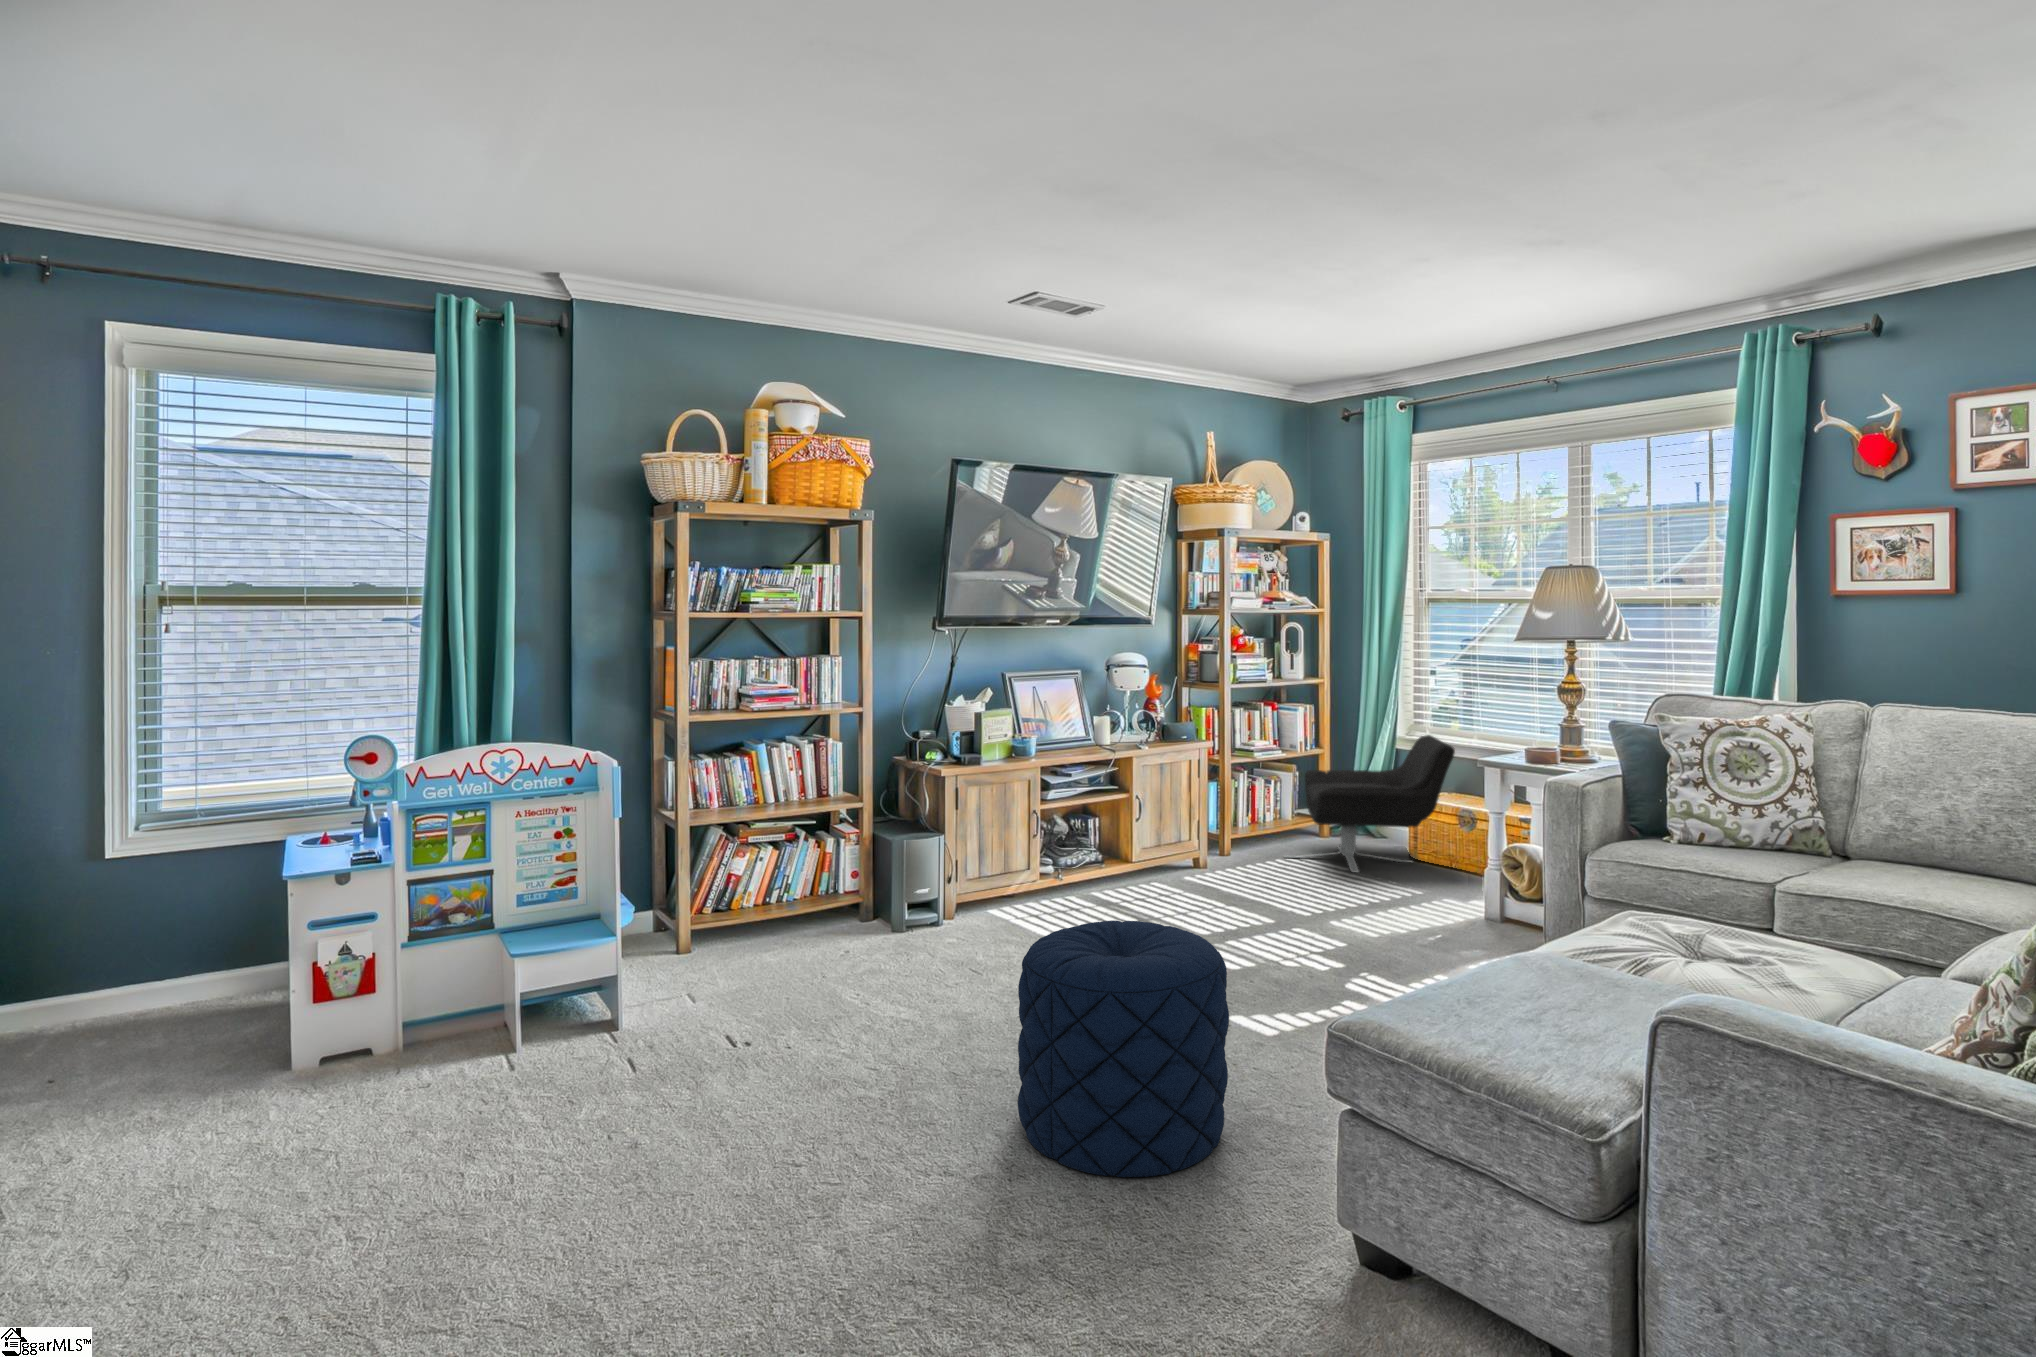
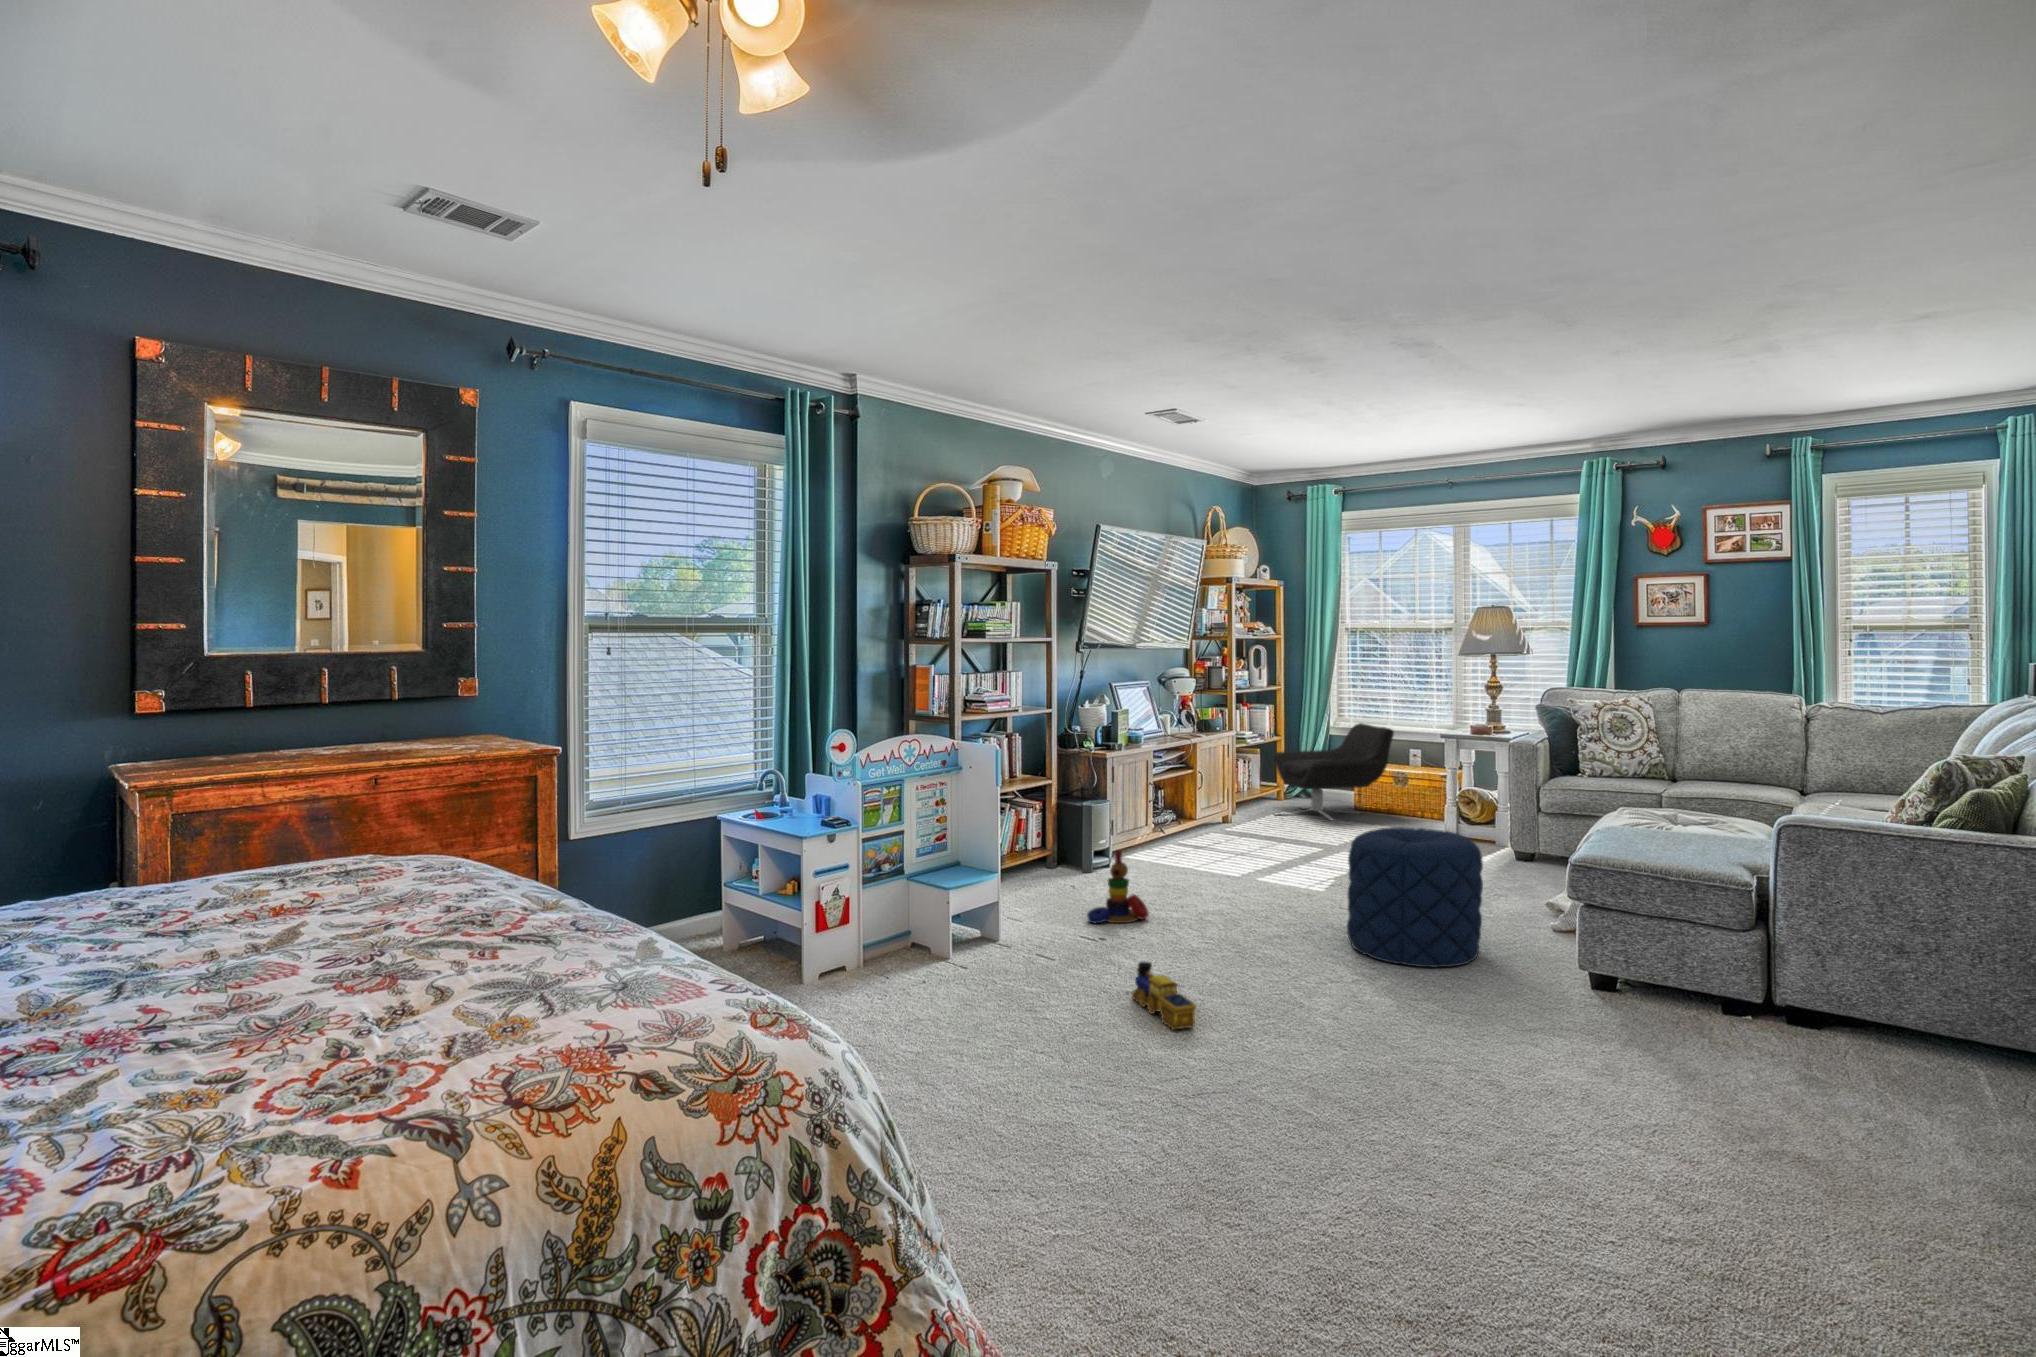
stacking toy: none [746,913,838,1020] -> present [1087,850,1149,924]
toy train: none [484,1112,588,1248] -> present [1132,962,1196,1030]

